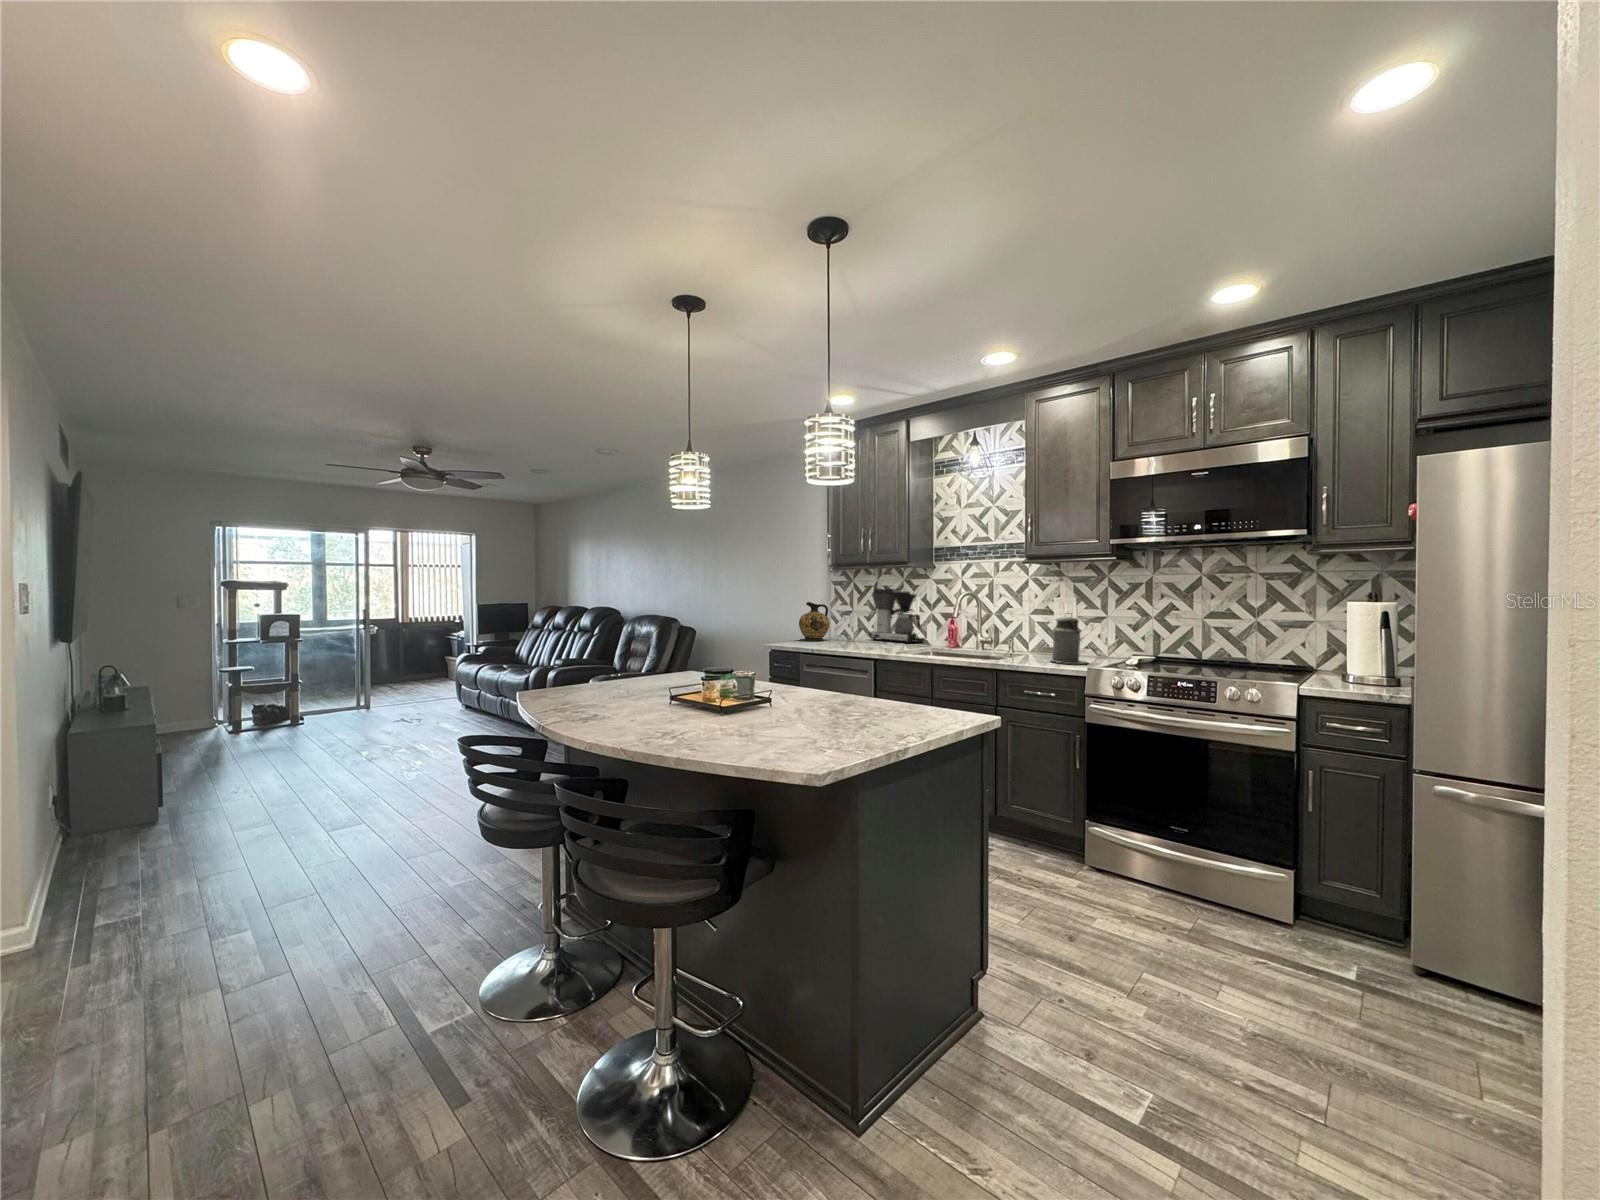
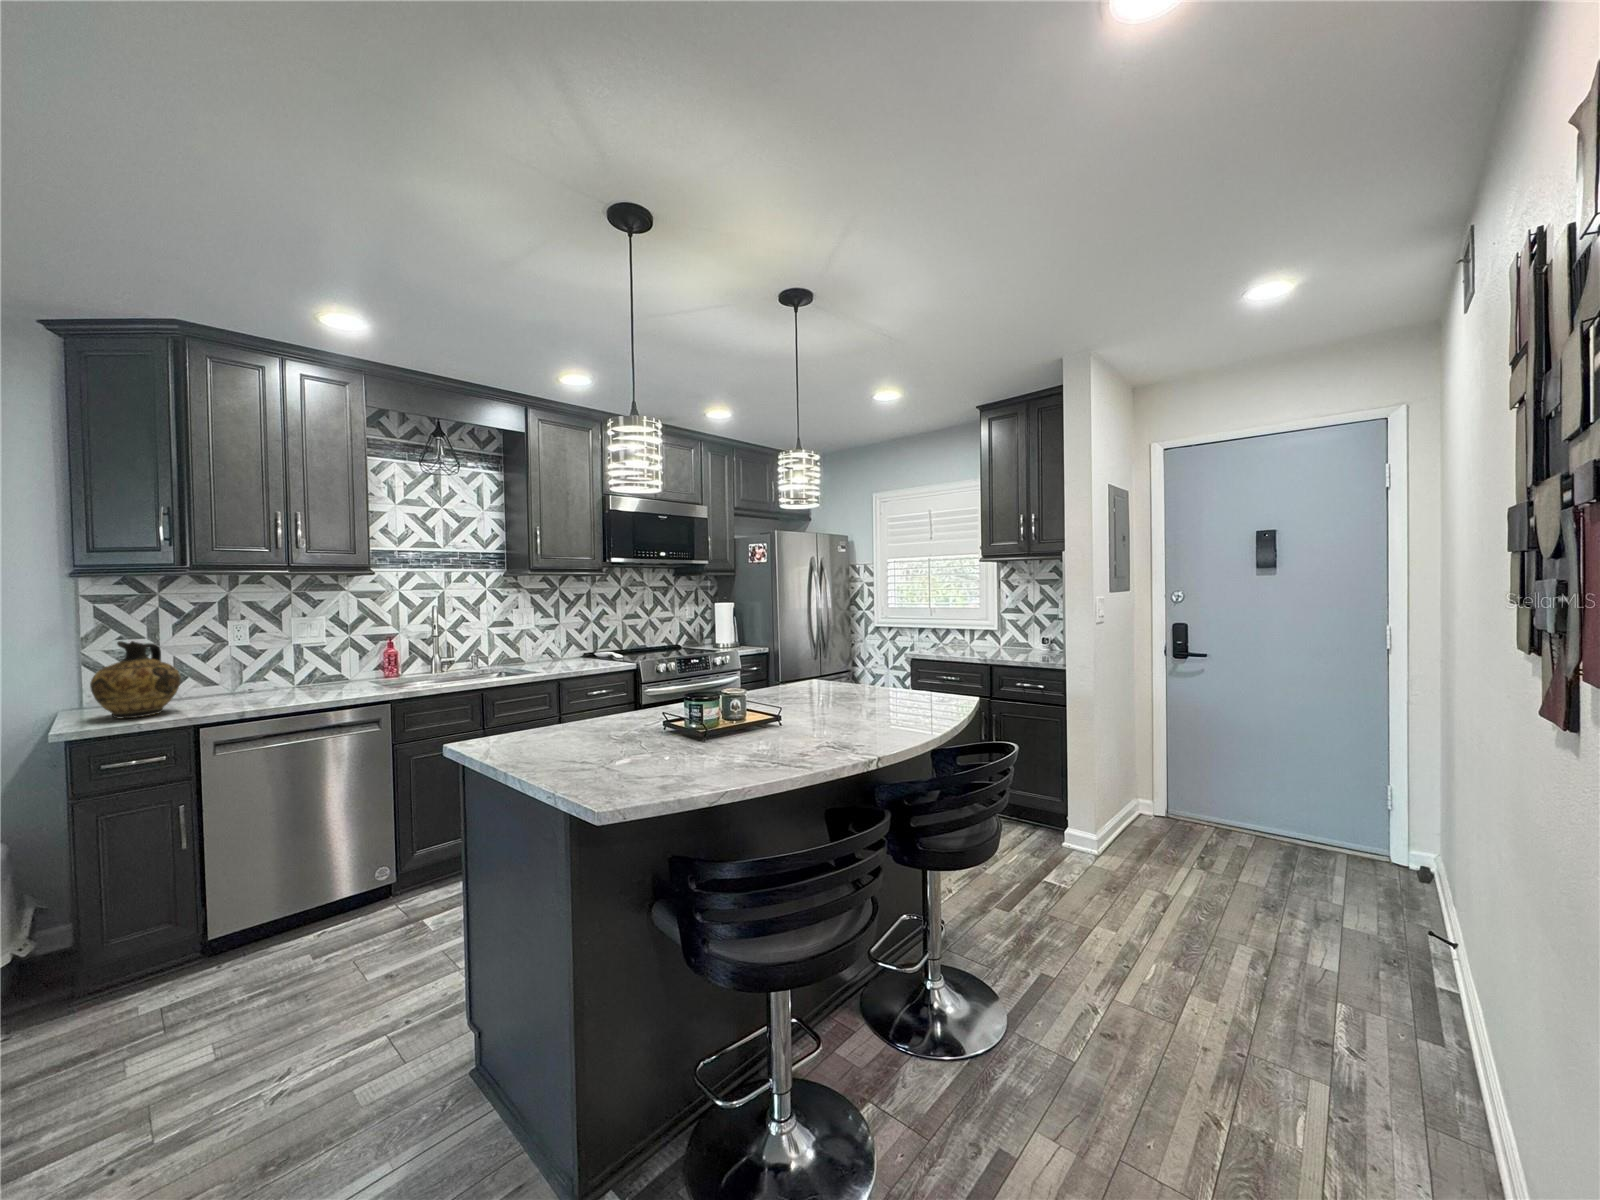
coffee maker: present [869,589,925,643] -> none [242,607,347,693]
canister: present [1051,616,1086,664] -> none [568,623,601,668]

